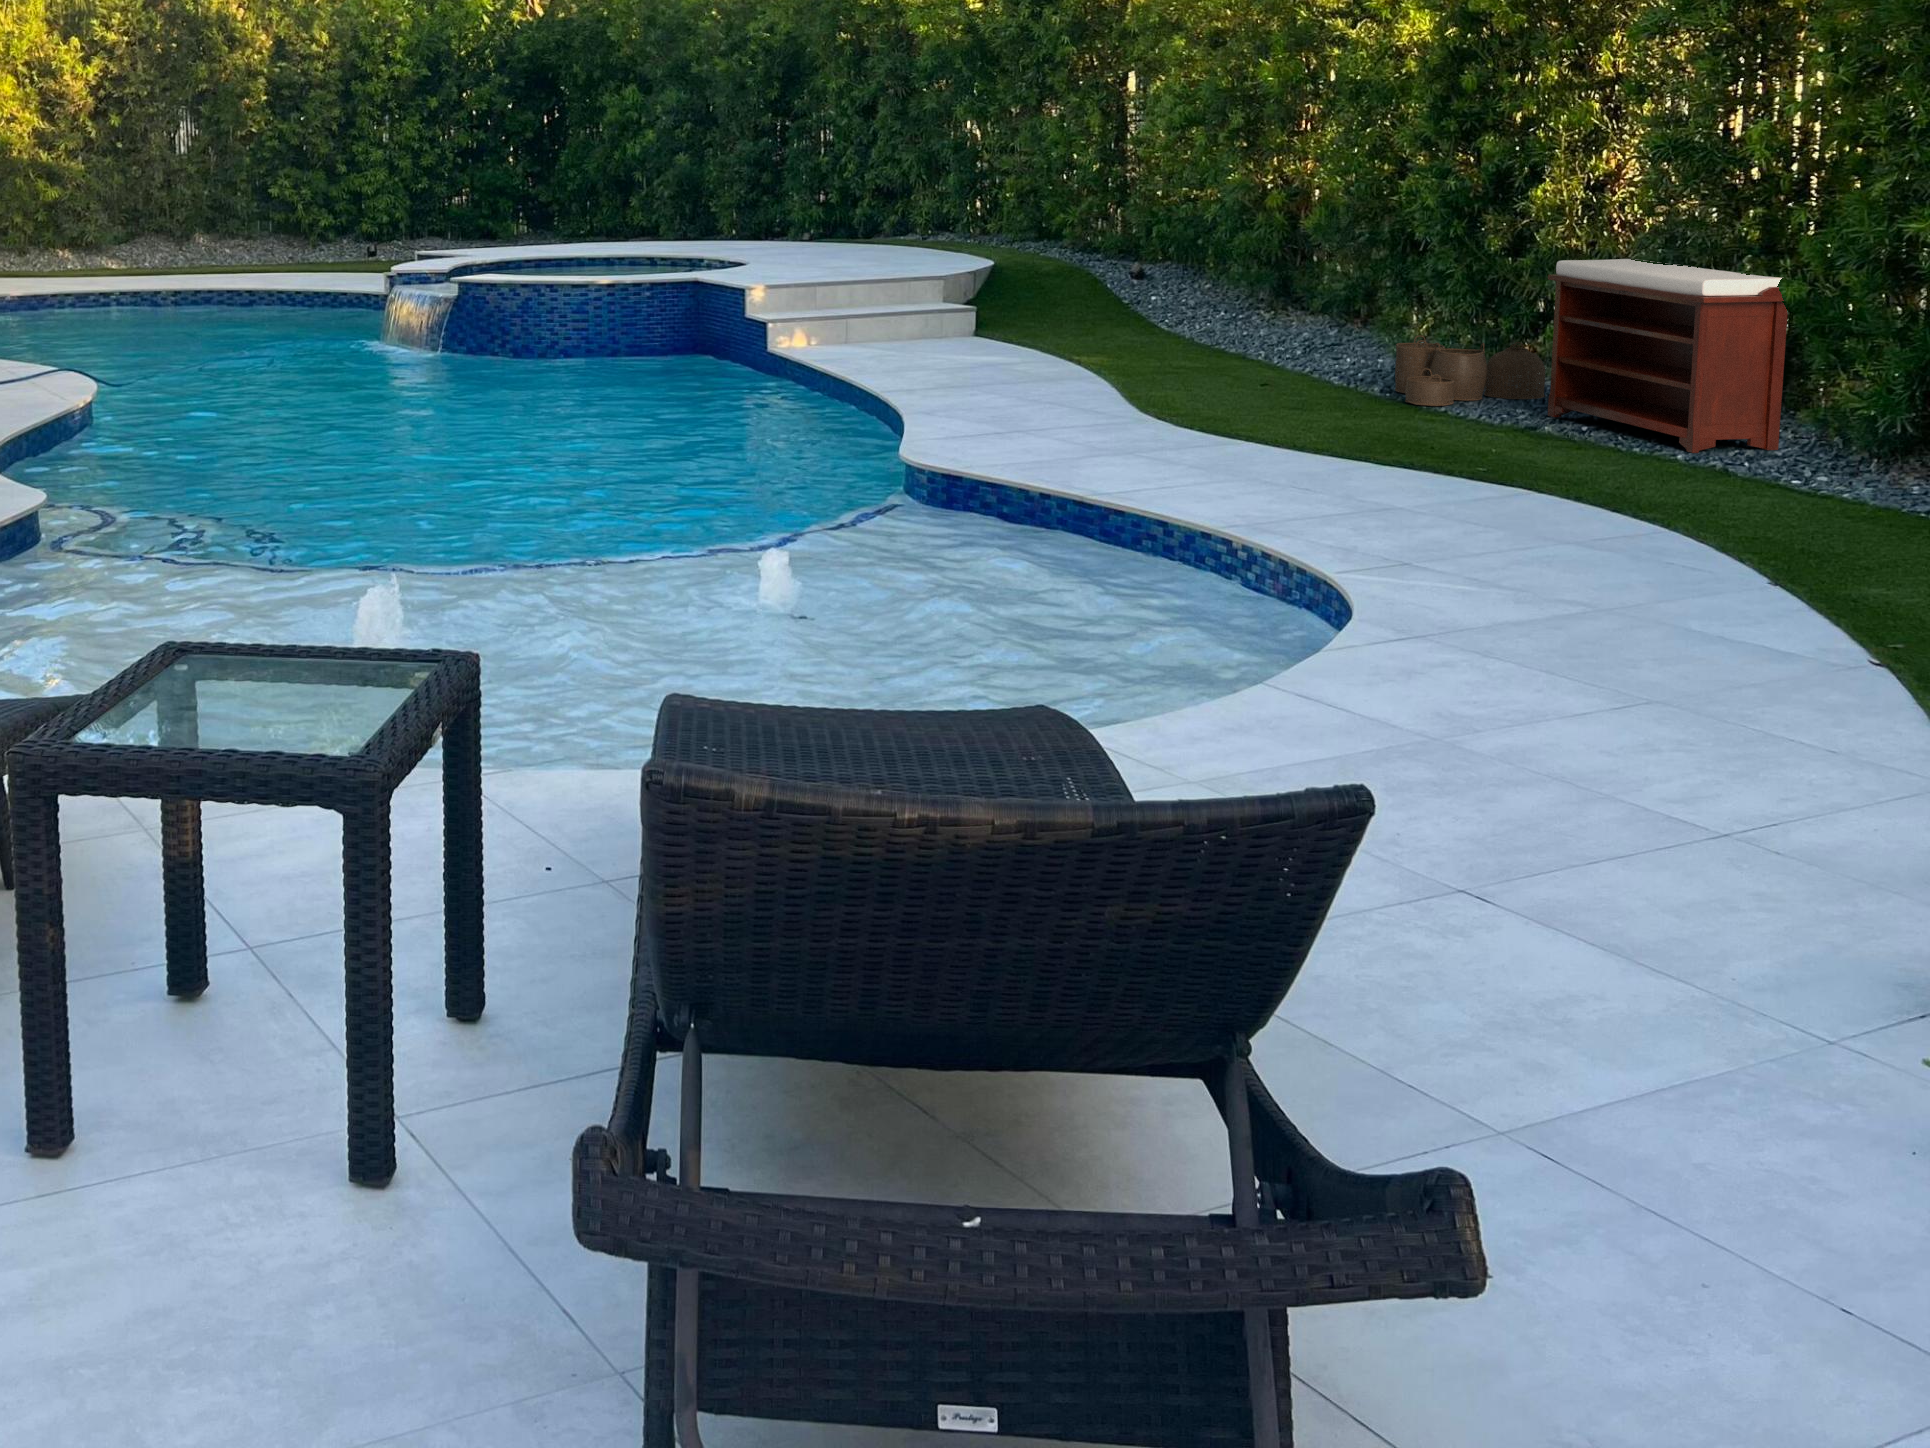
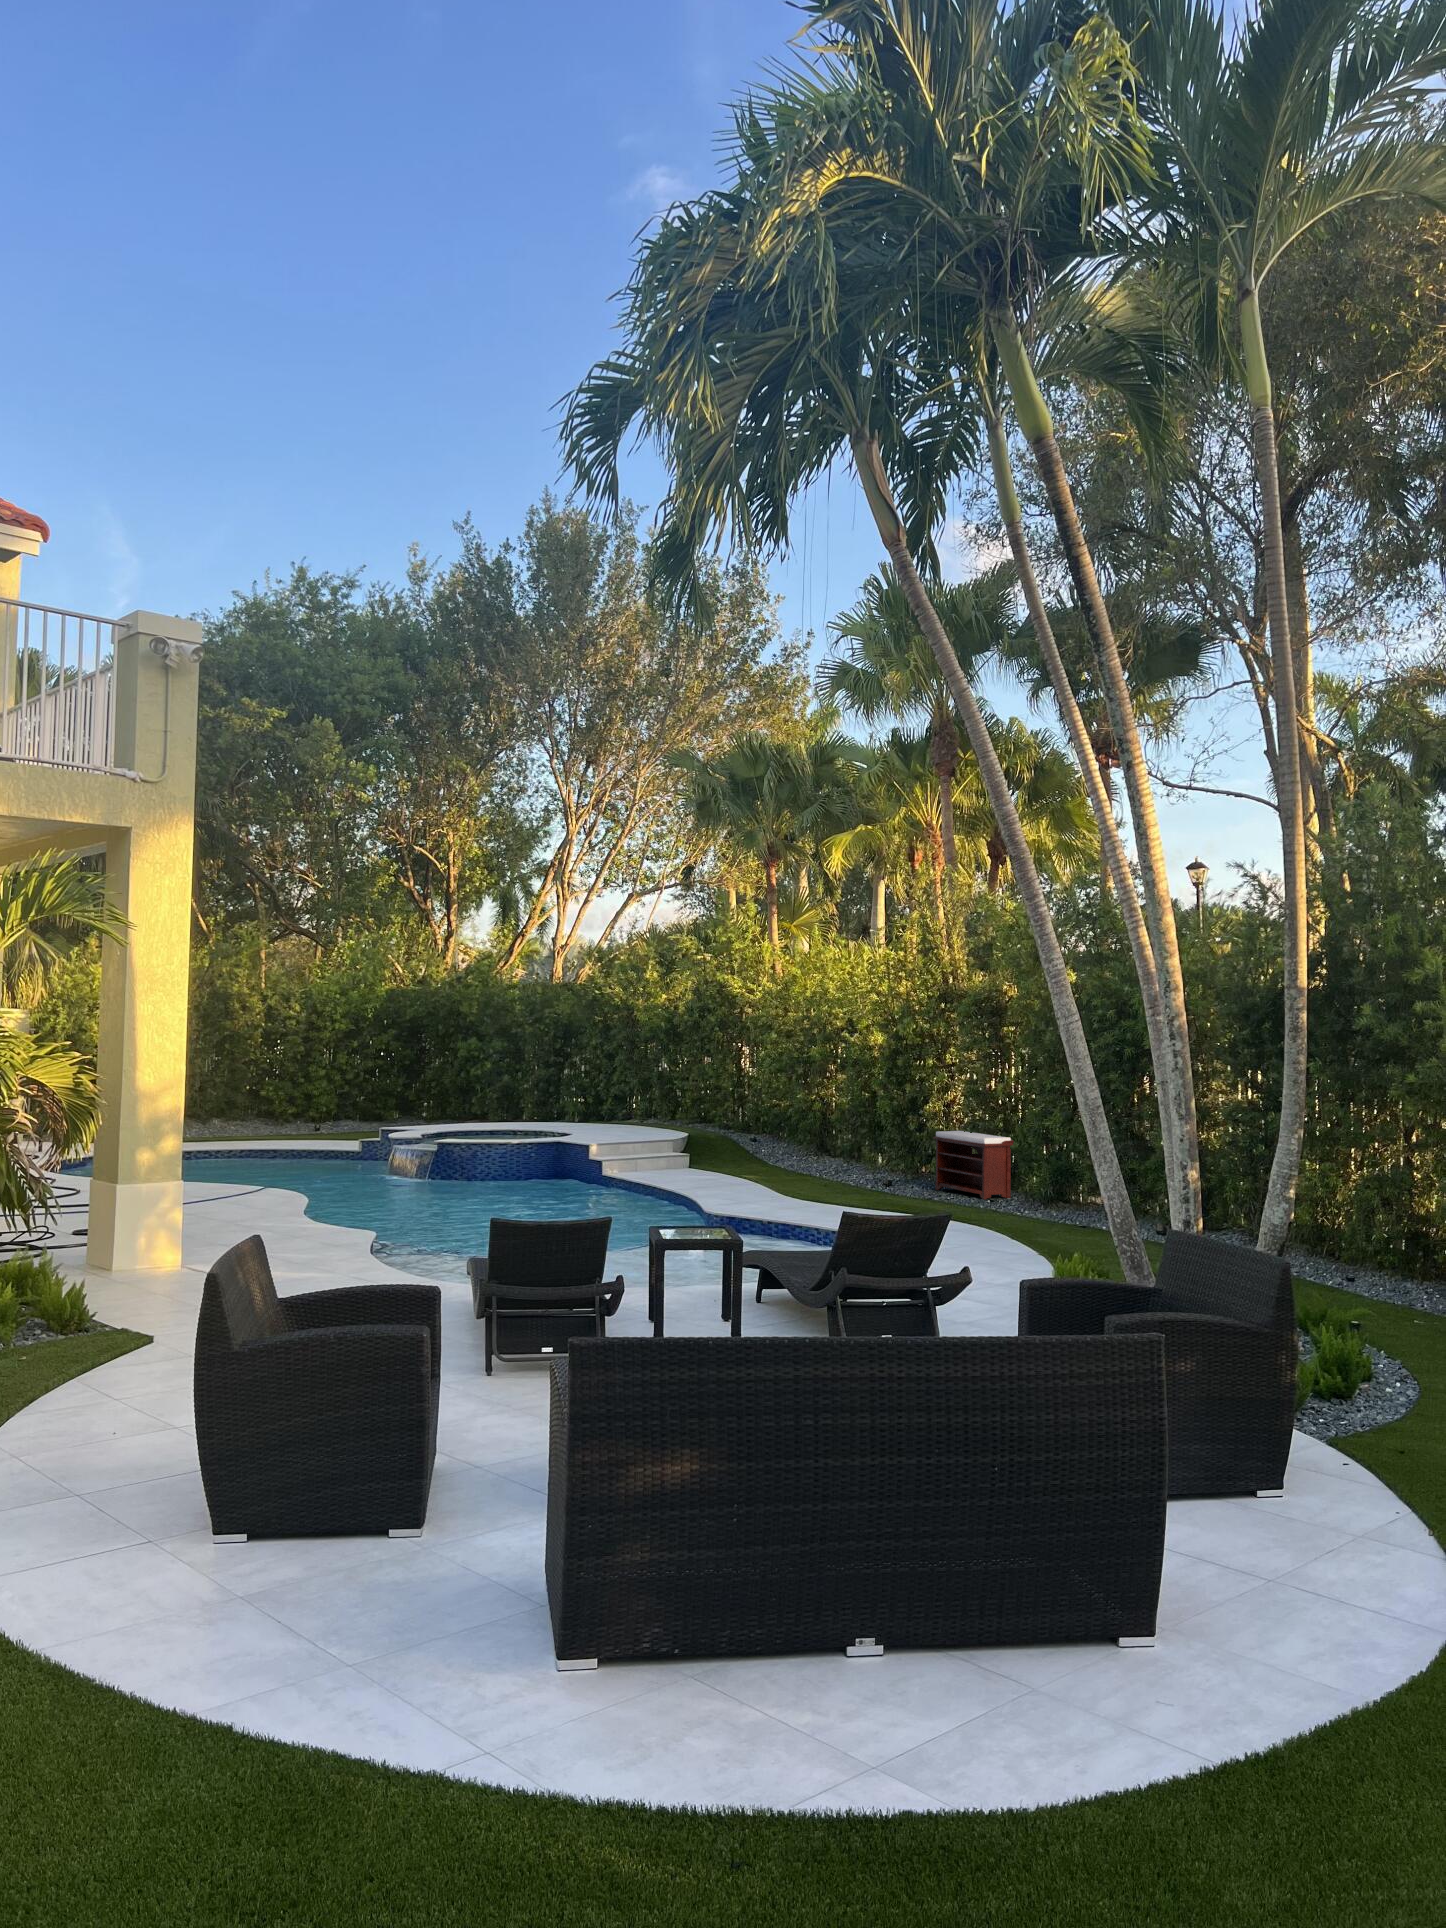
woven basket: present [1395,335,1545,406] -> none [879,1161,932,1188]

